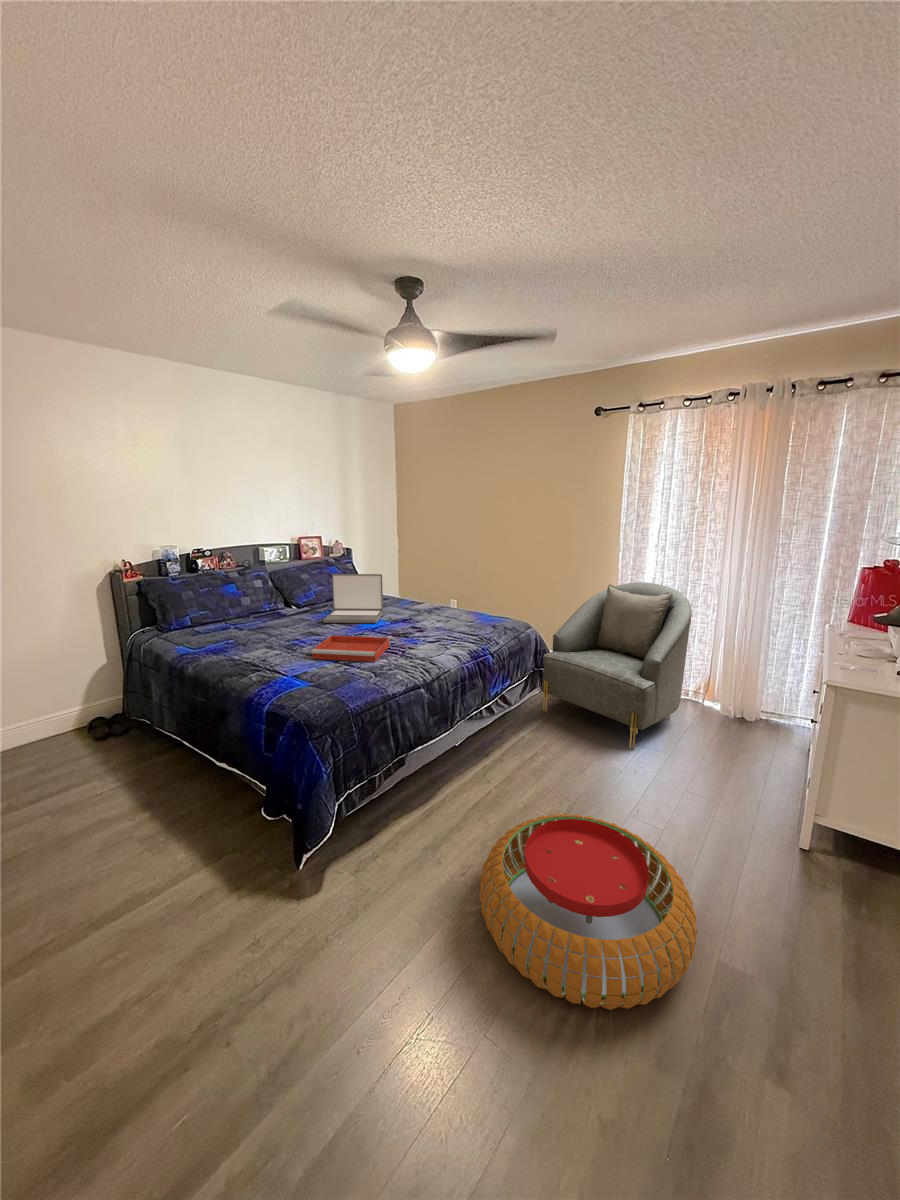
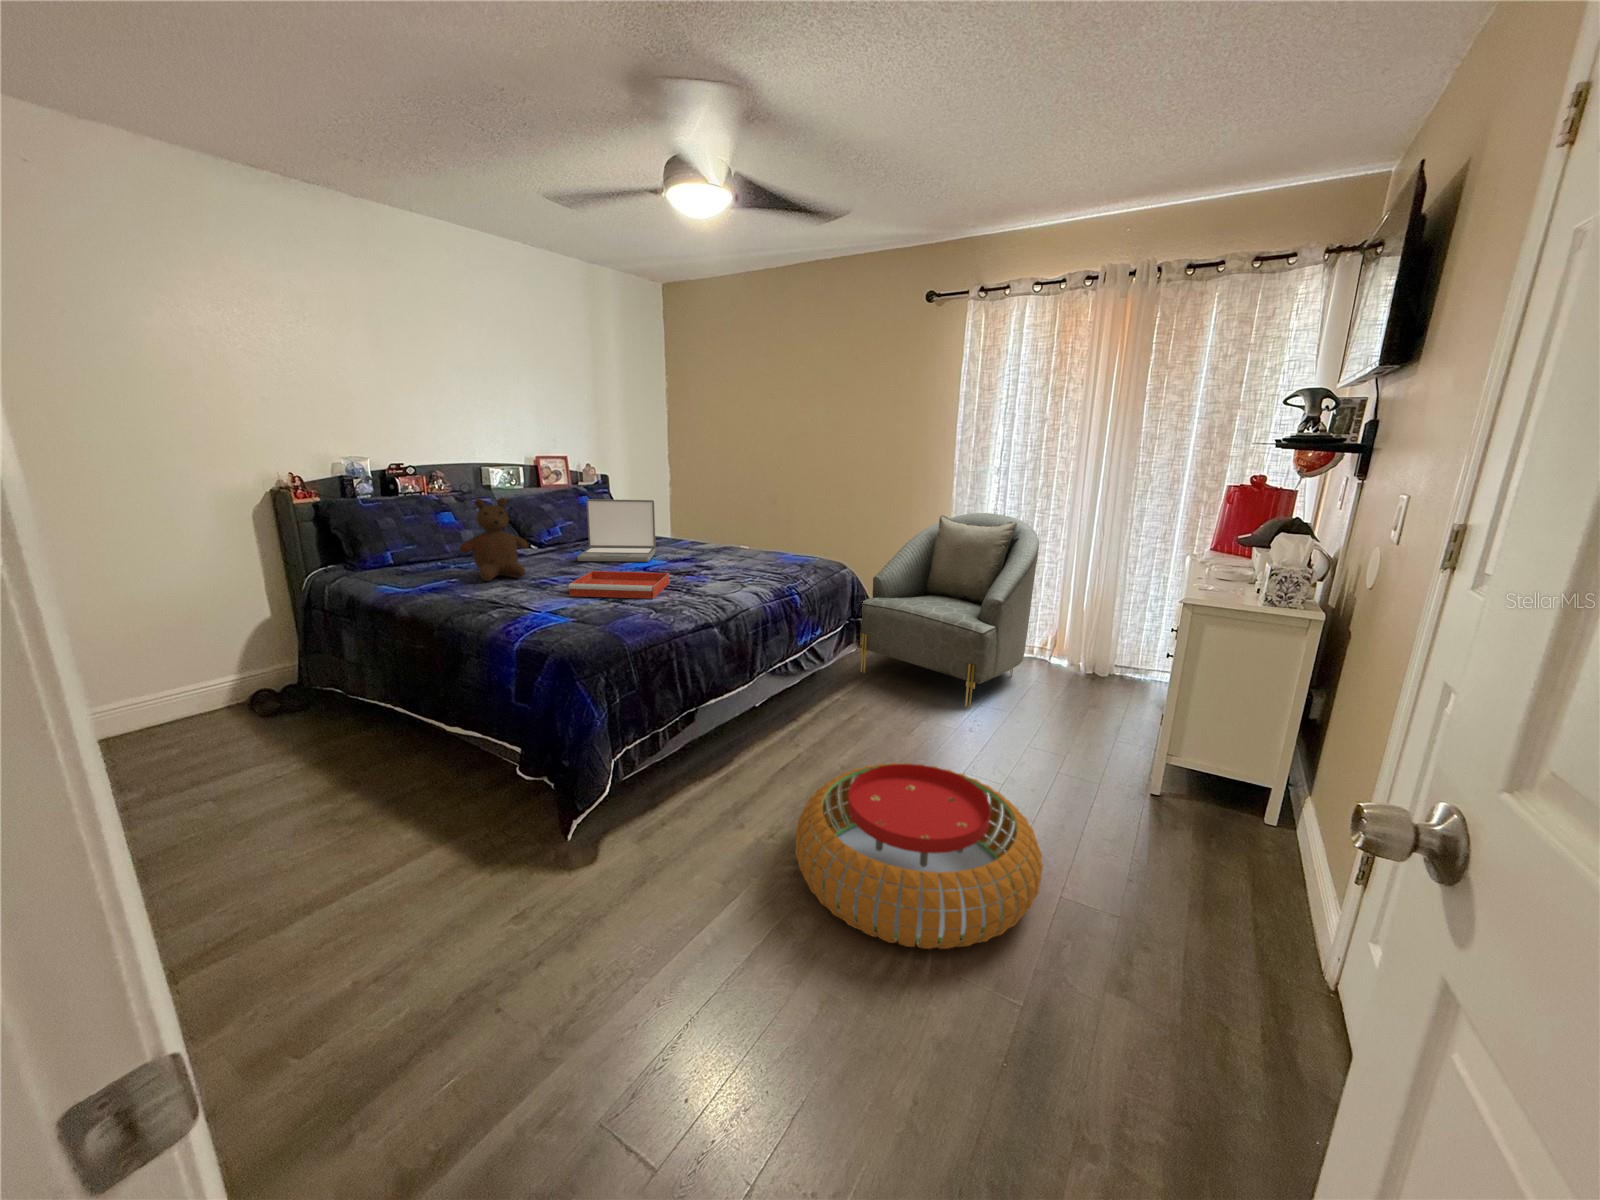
teddy bear: none [235,579,286,643] -> present [460,498,528,581]

